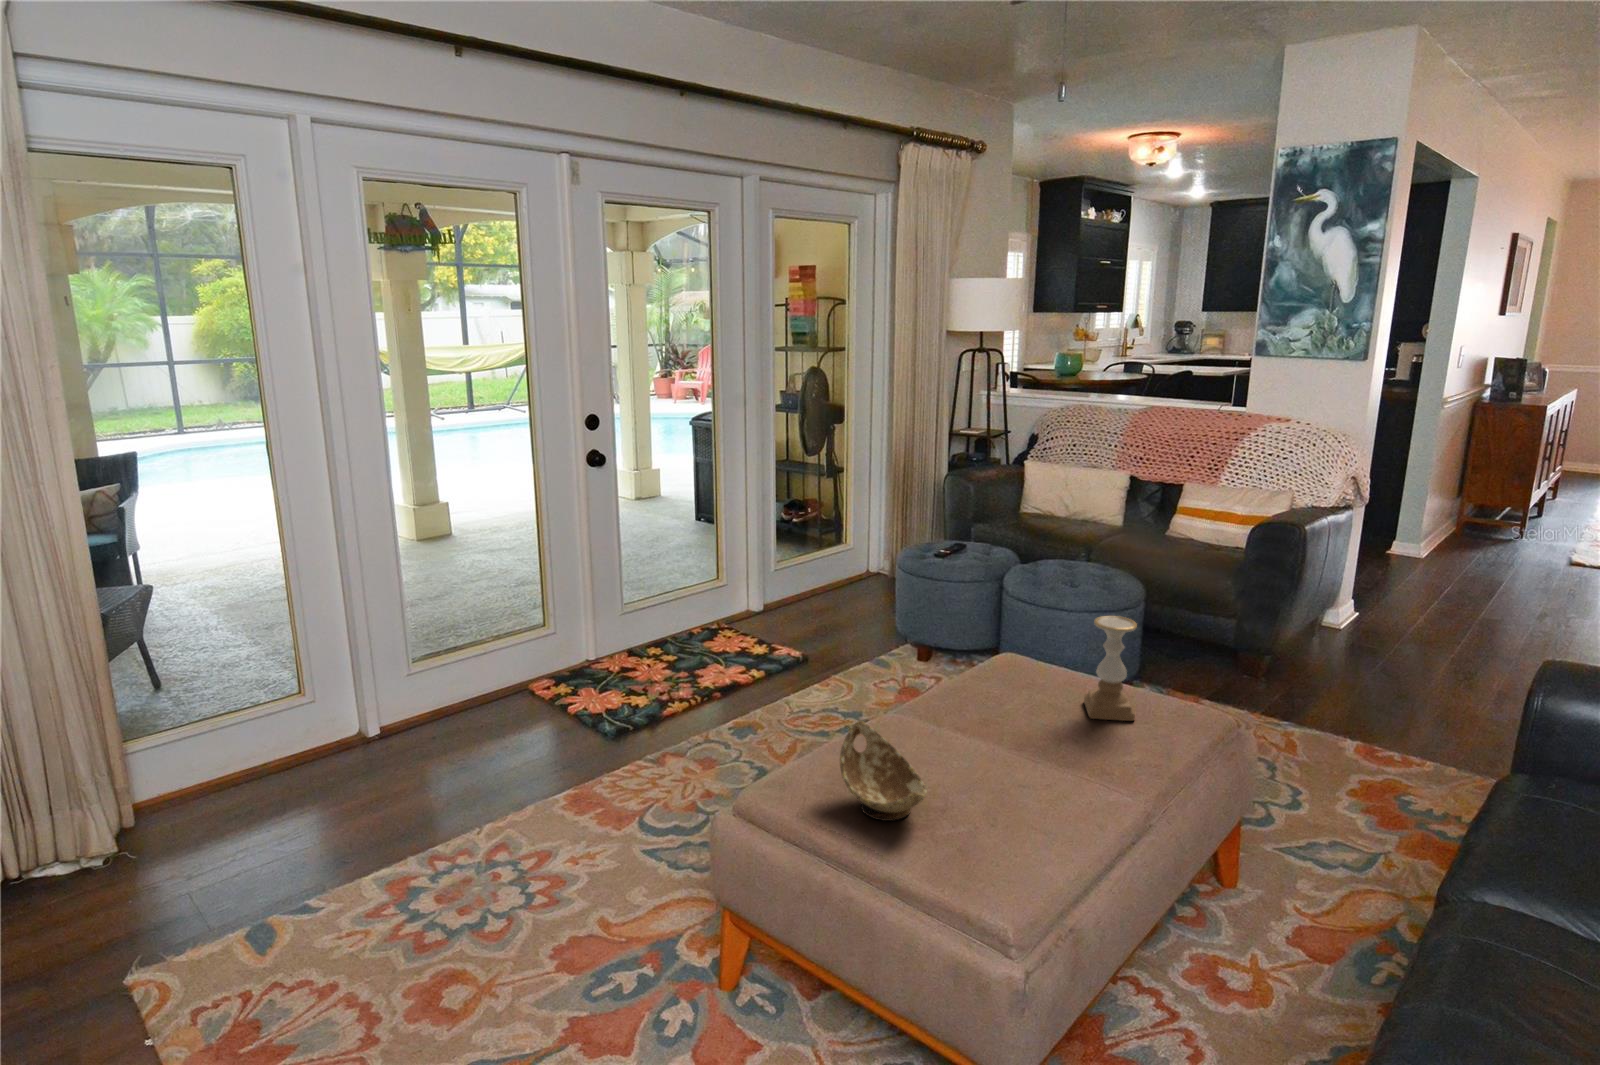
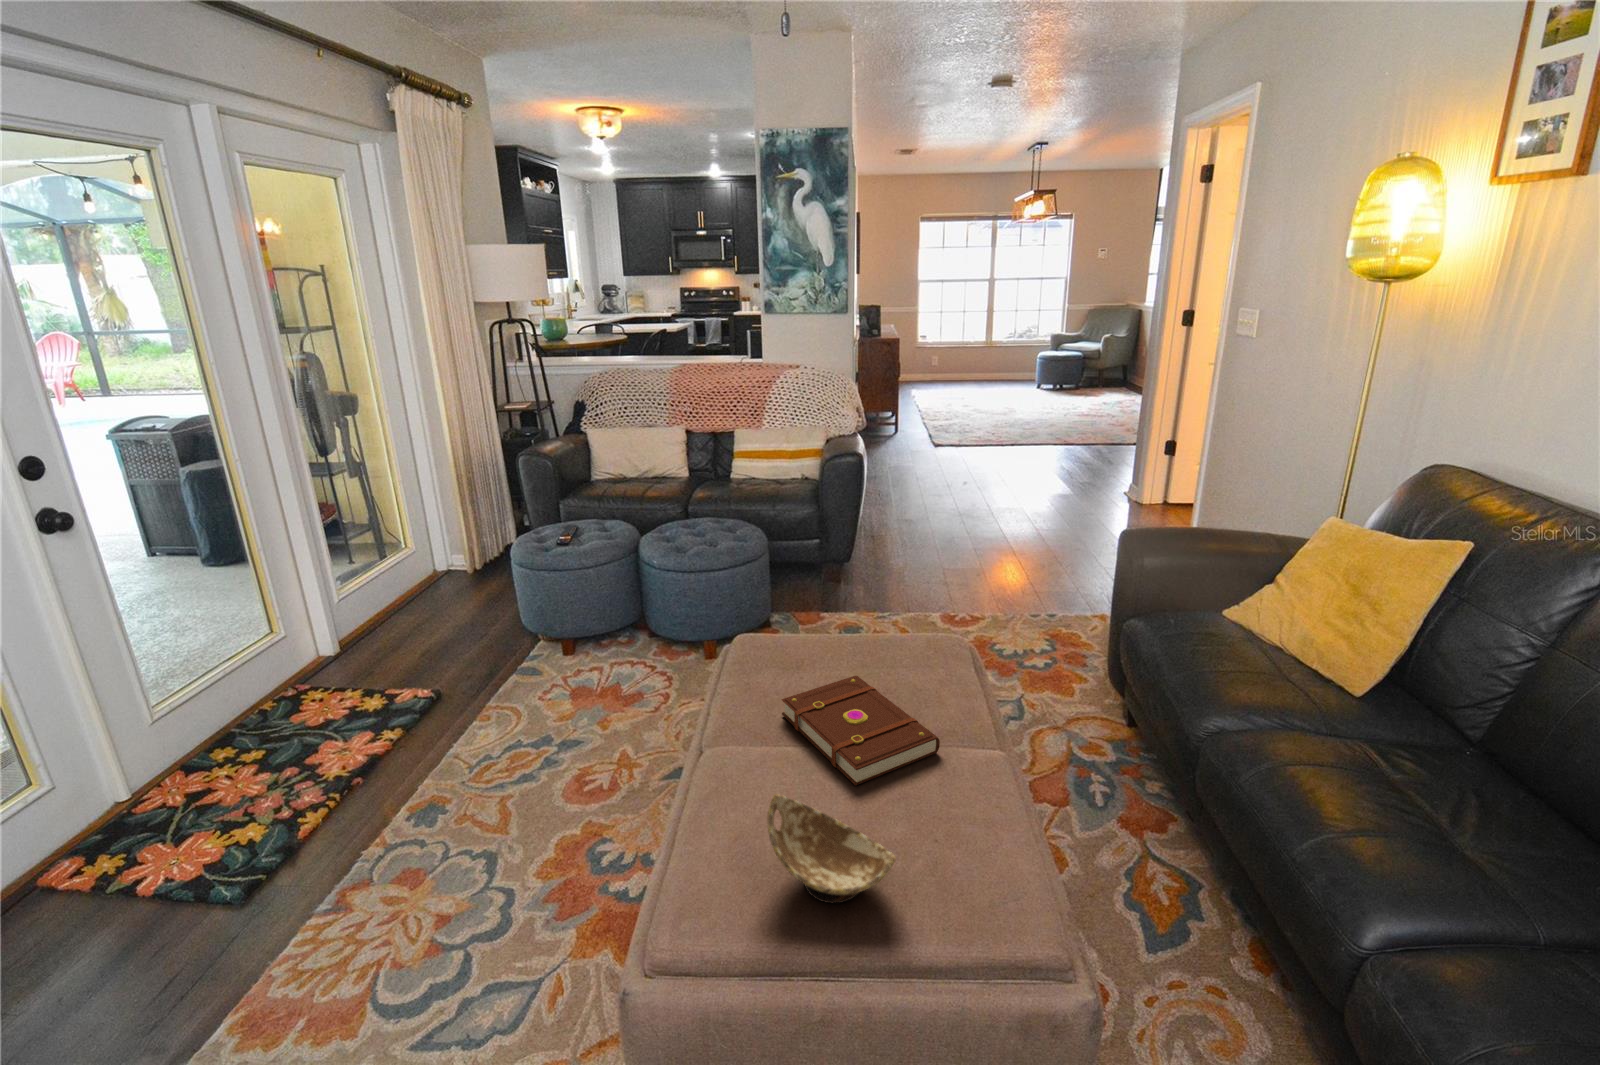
candle holder: present [1084,616,1137,721] -> none [859,579,915,683]
book: none [971,694,1077,775] -> present [782,676,940,785]

